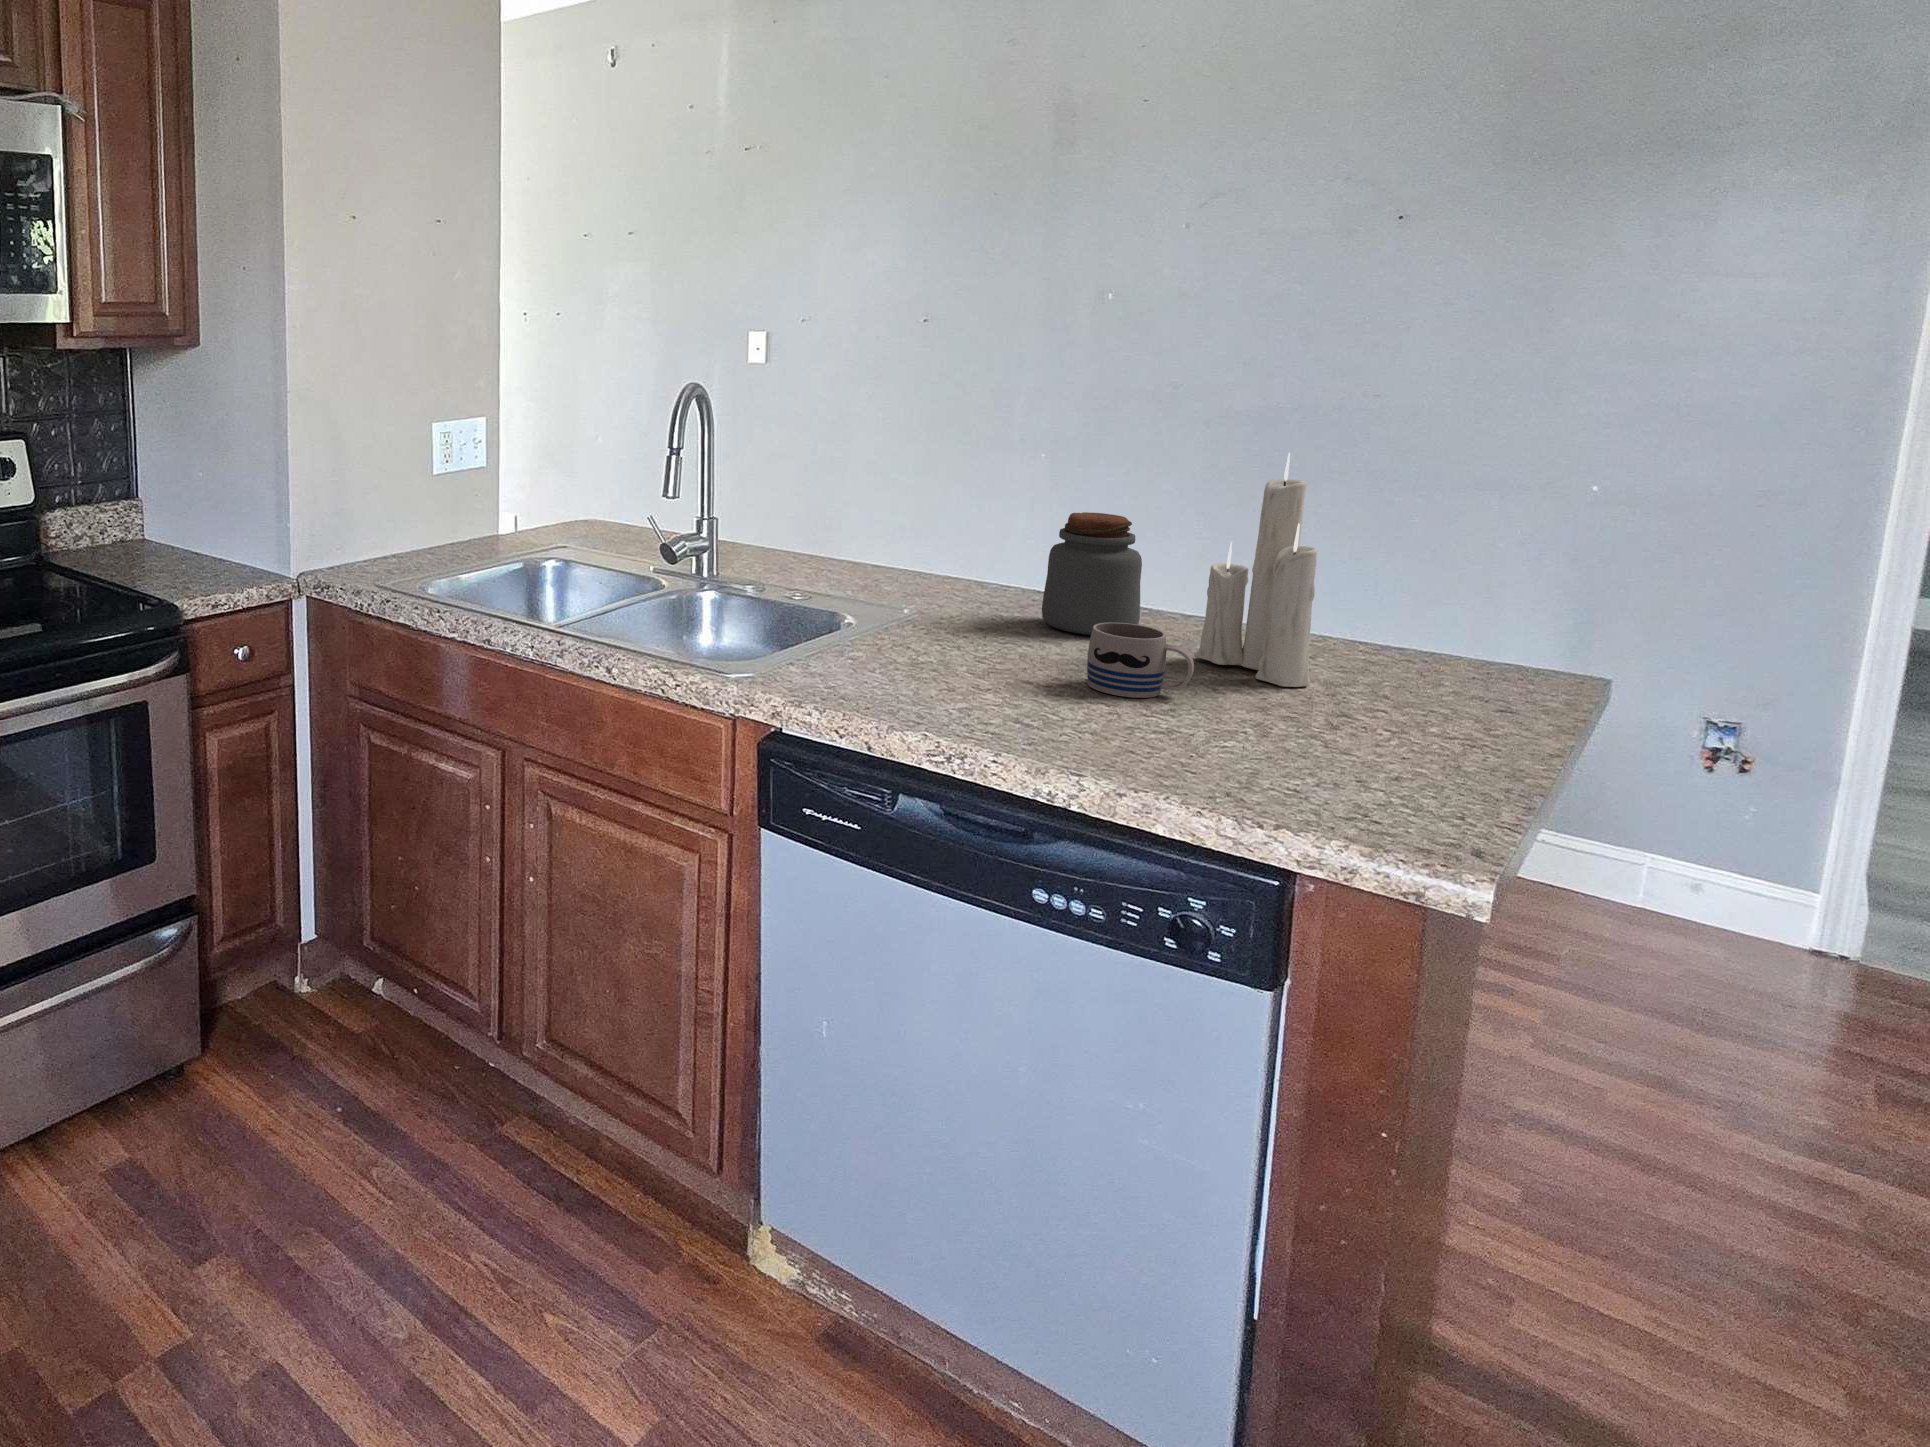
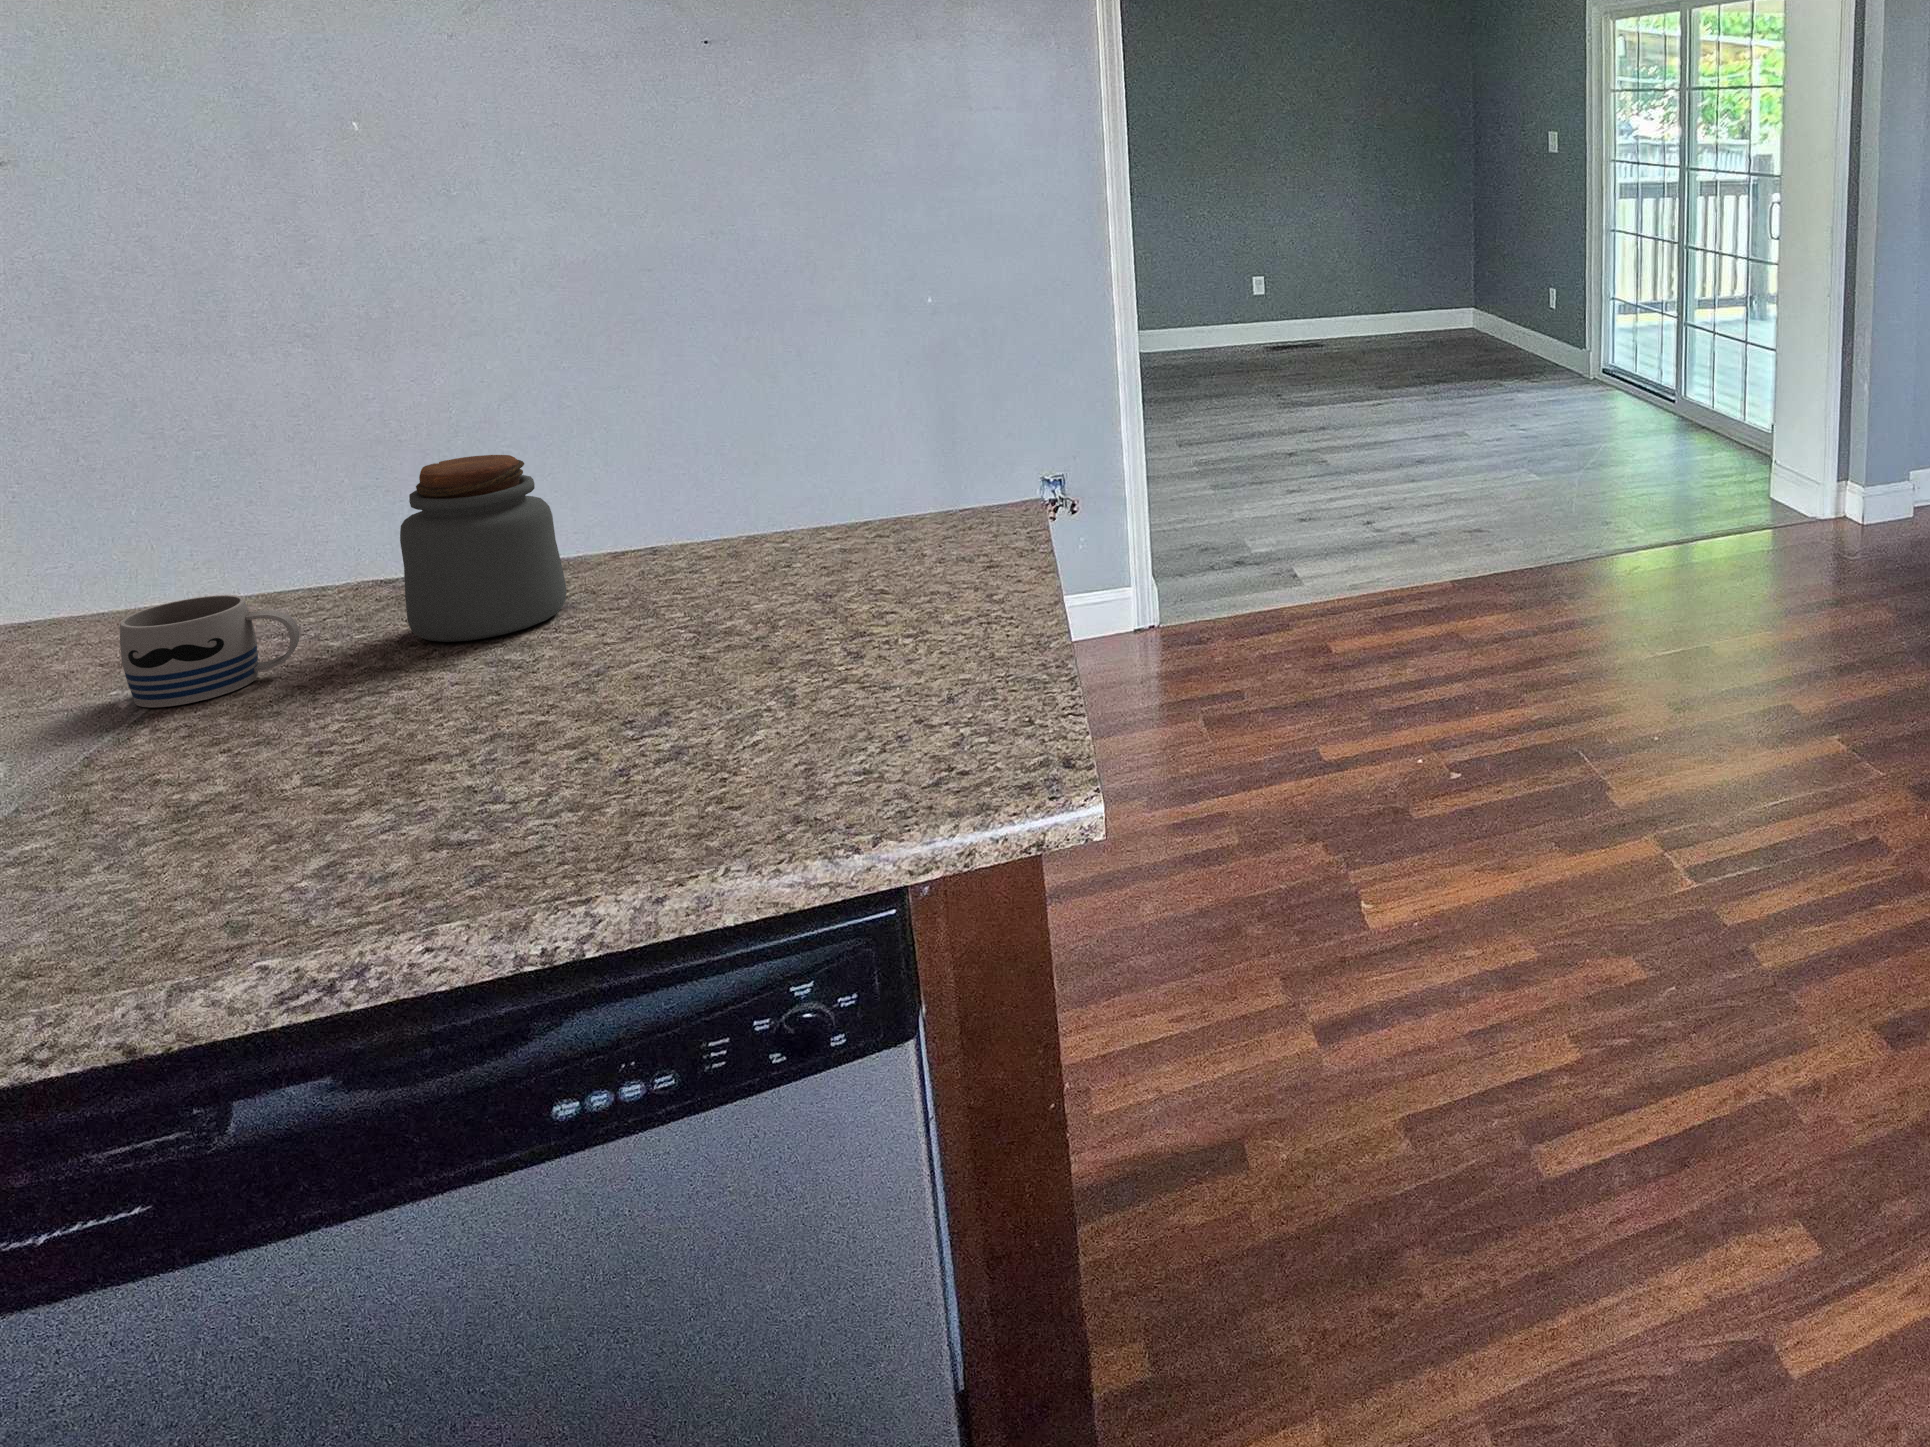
candle: present [1194,453,1317,687] -> none [655,323,808,624]
mug: present [1087,623,1194,698] -> present [120,595,299,707]

